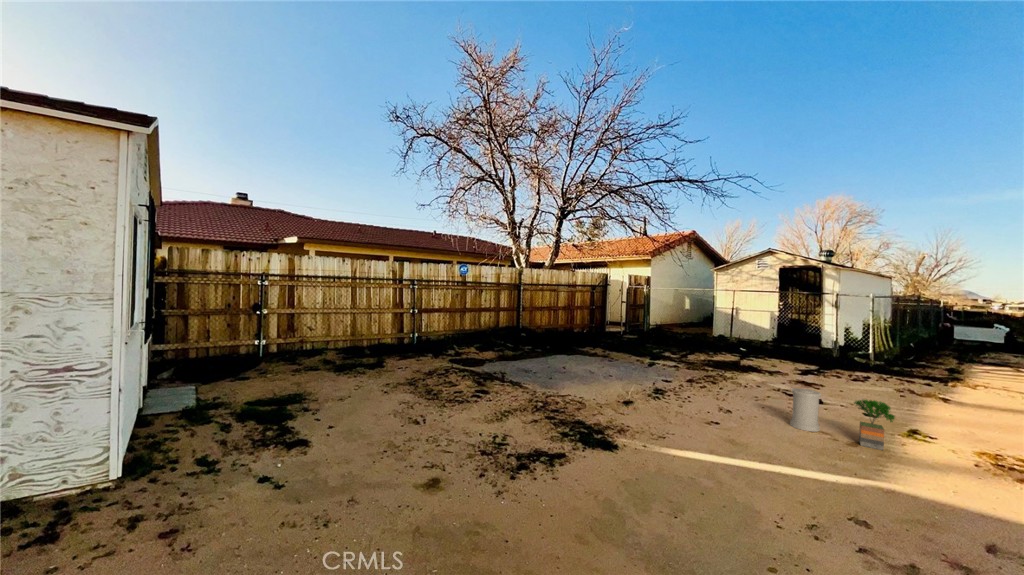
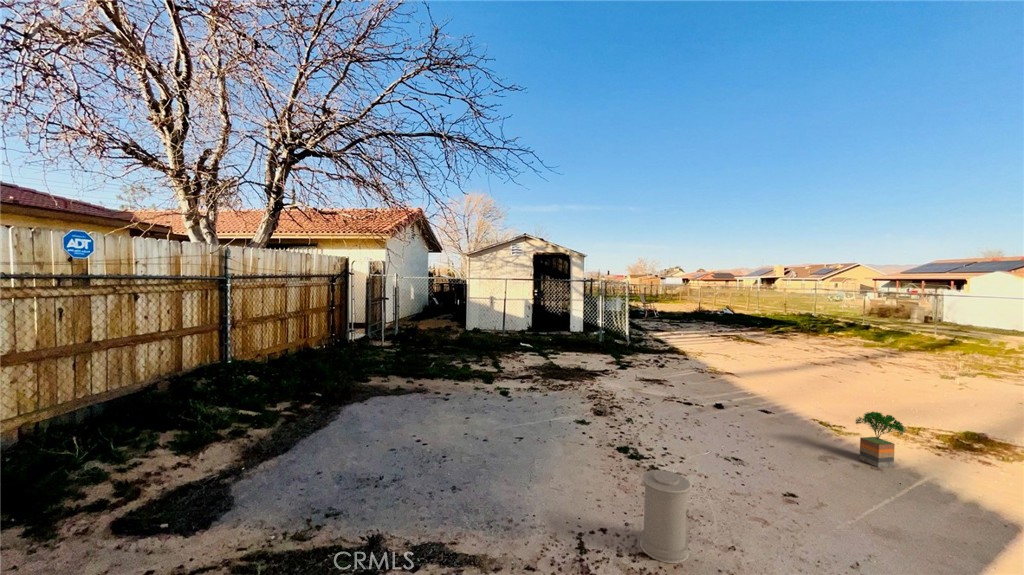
trash can: present [790,388,821,432] -> present [640,470,691,563]

